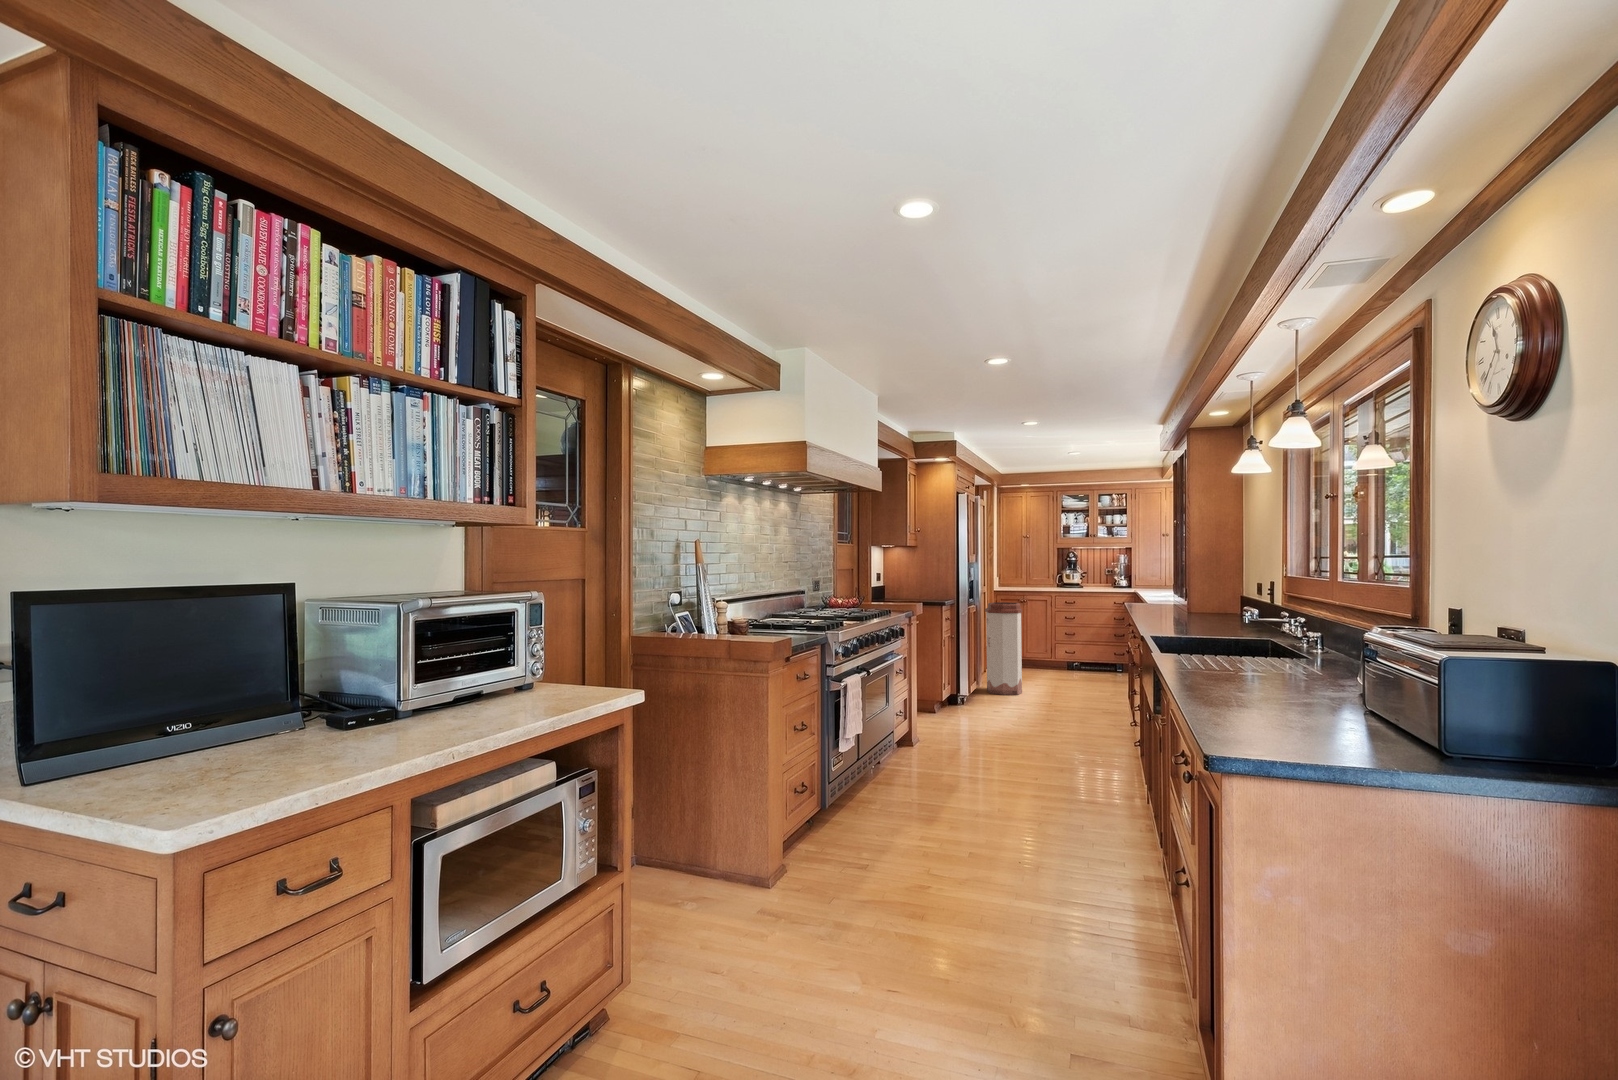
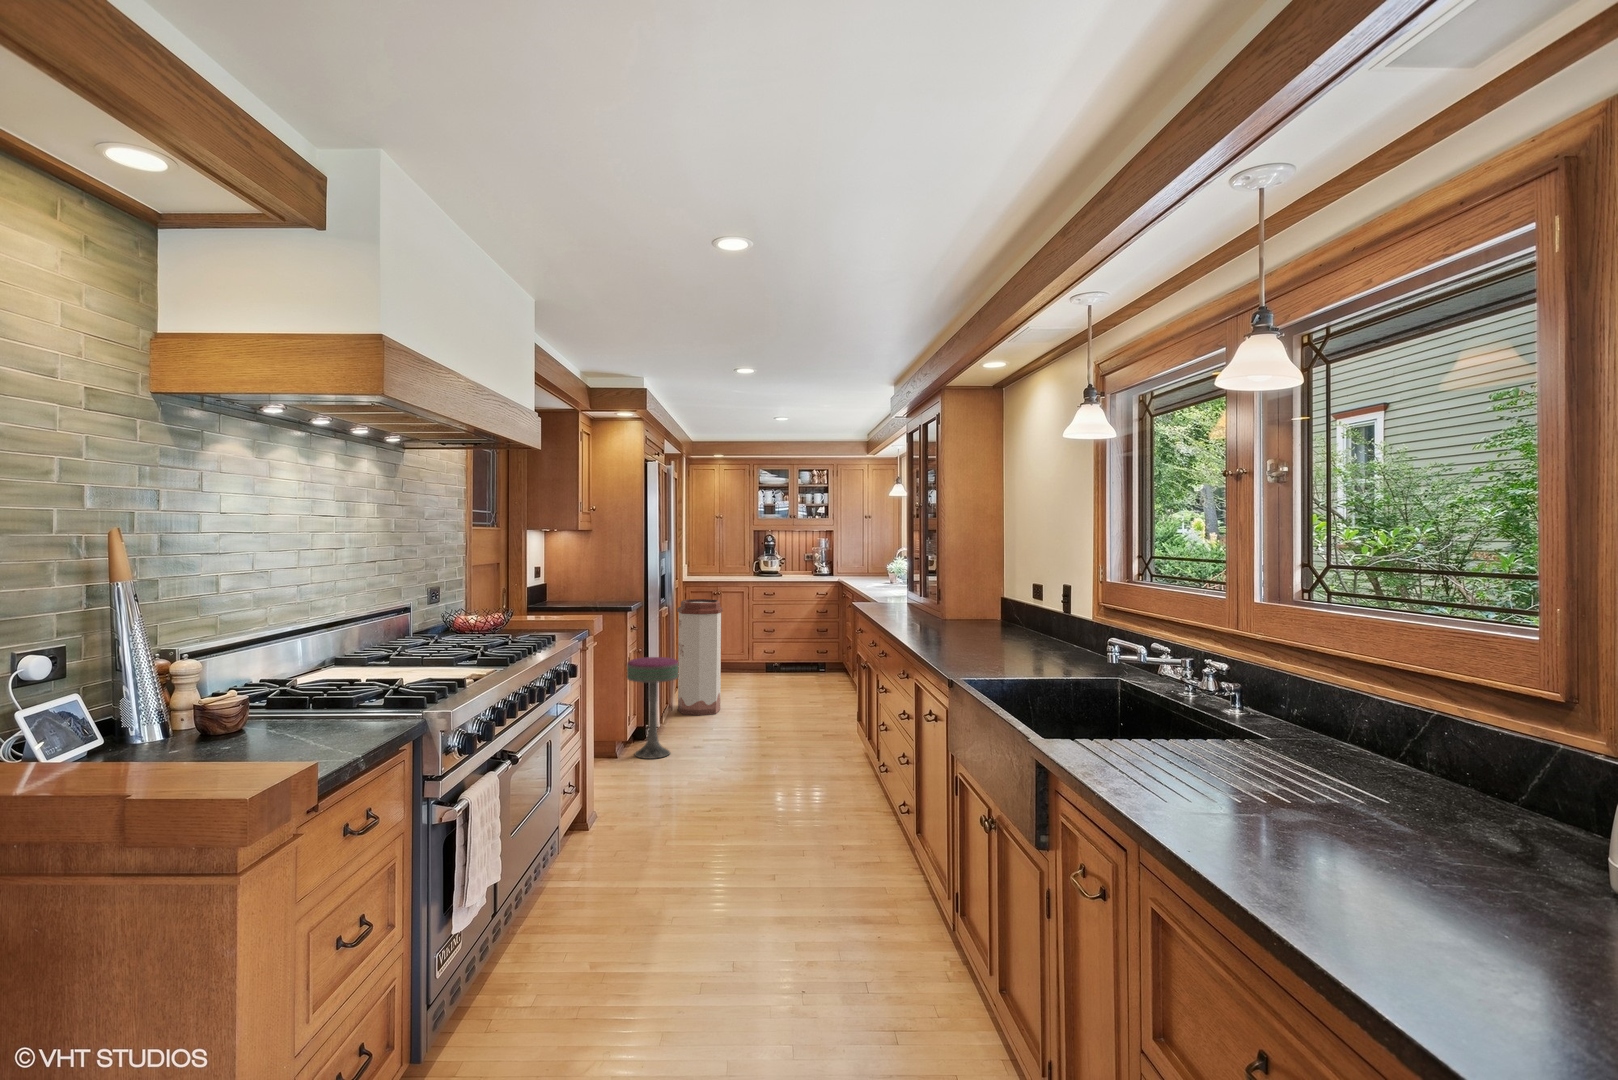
bar stool: none [943,642,982,717] -> present [627,657,679,759]

